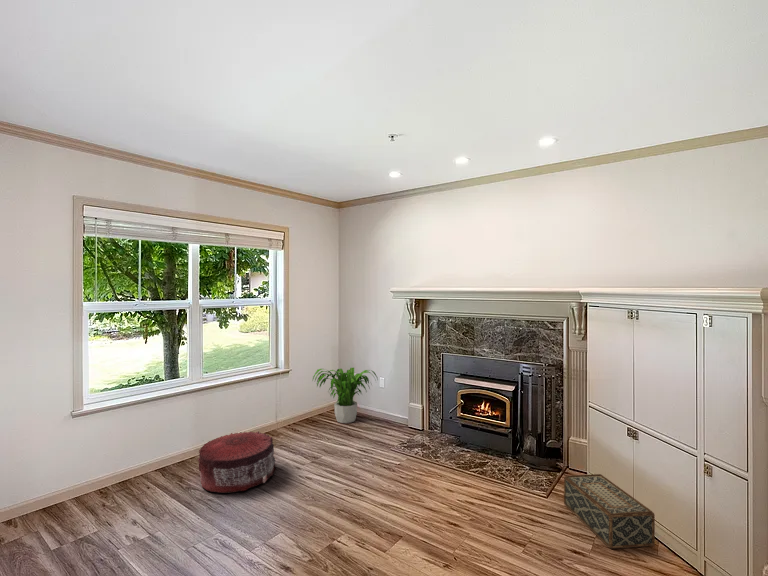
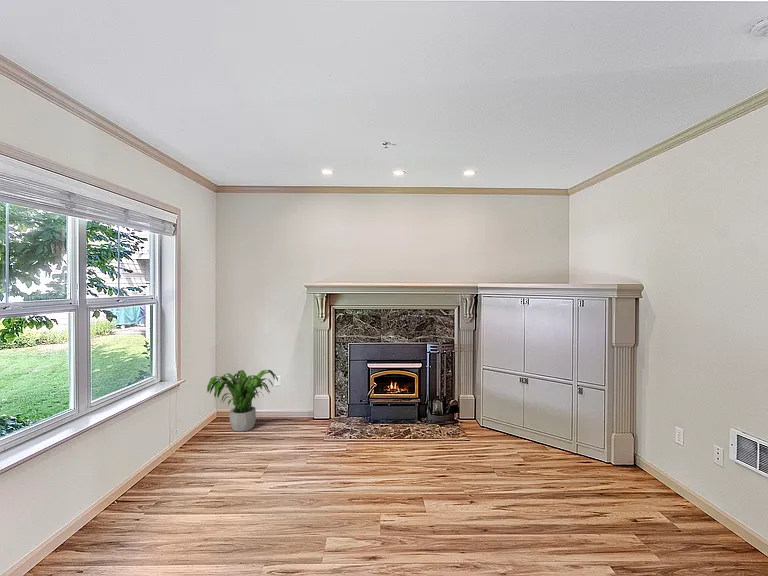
pouf: present [198,431,277,493] -> none [158,456,249,537]
woven basket: present [564,474,655,549] -> none [485,415,547,457]

